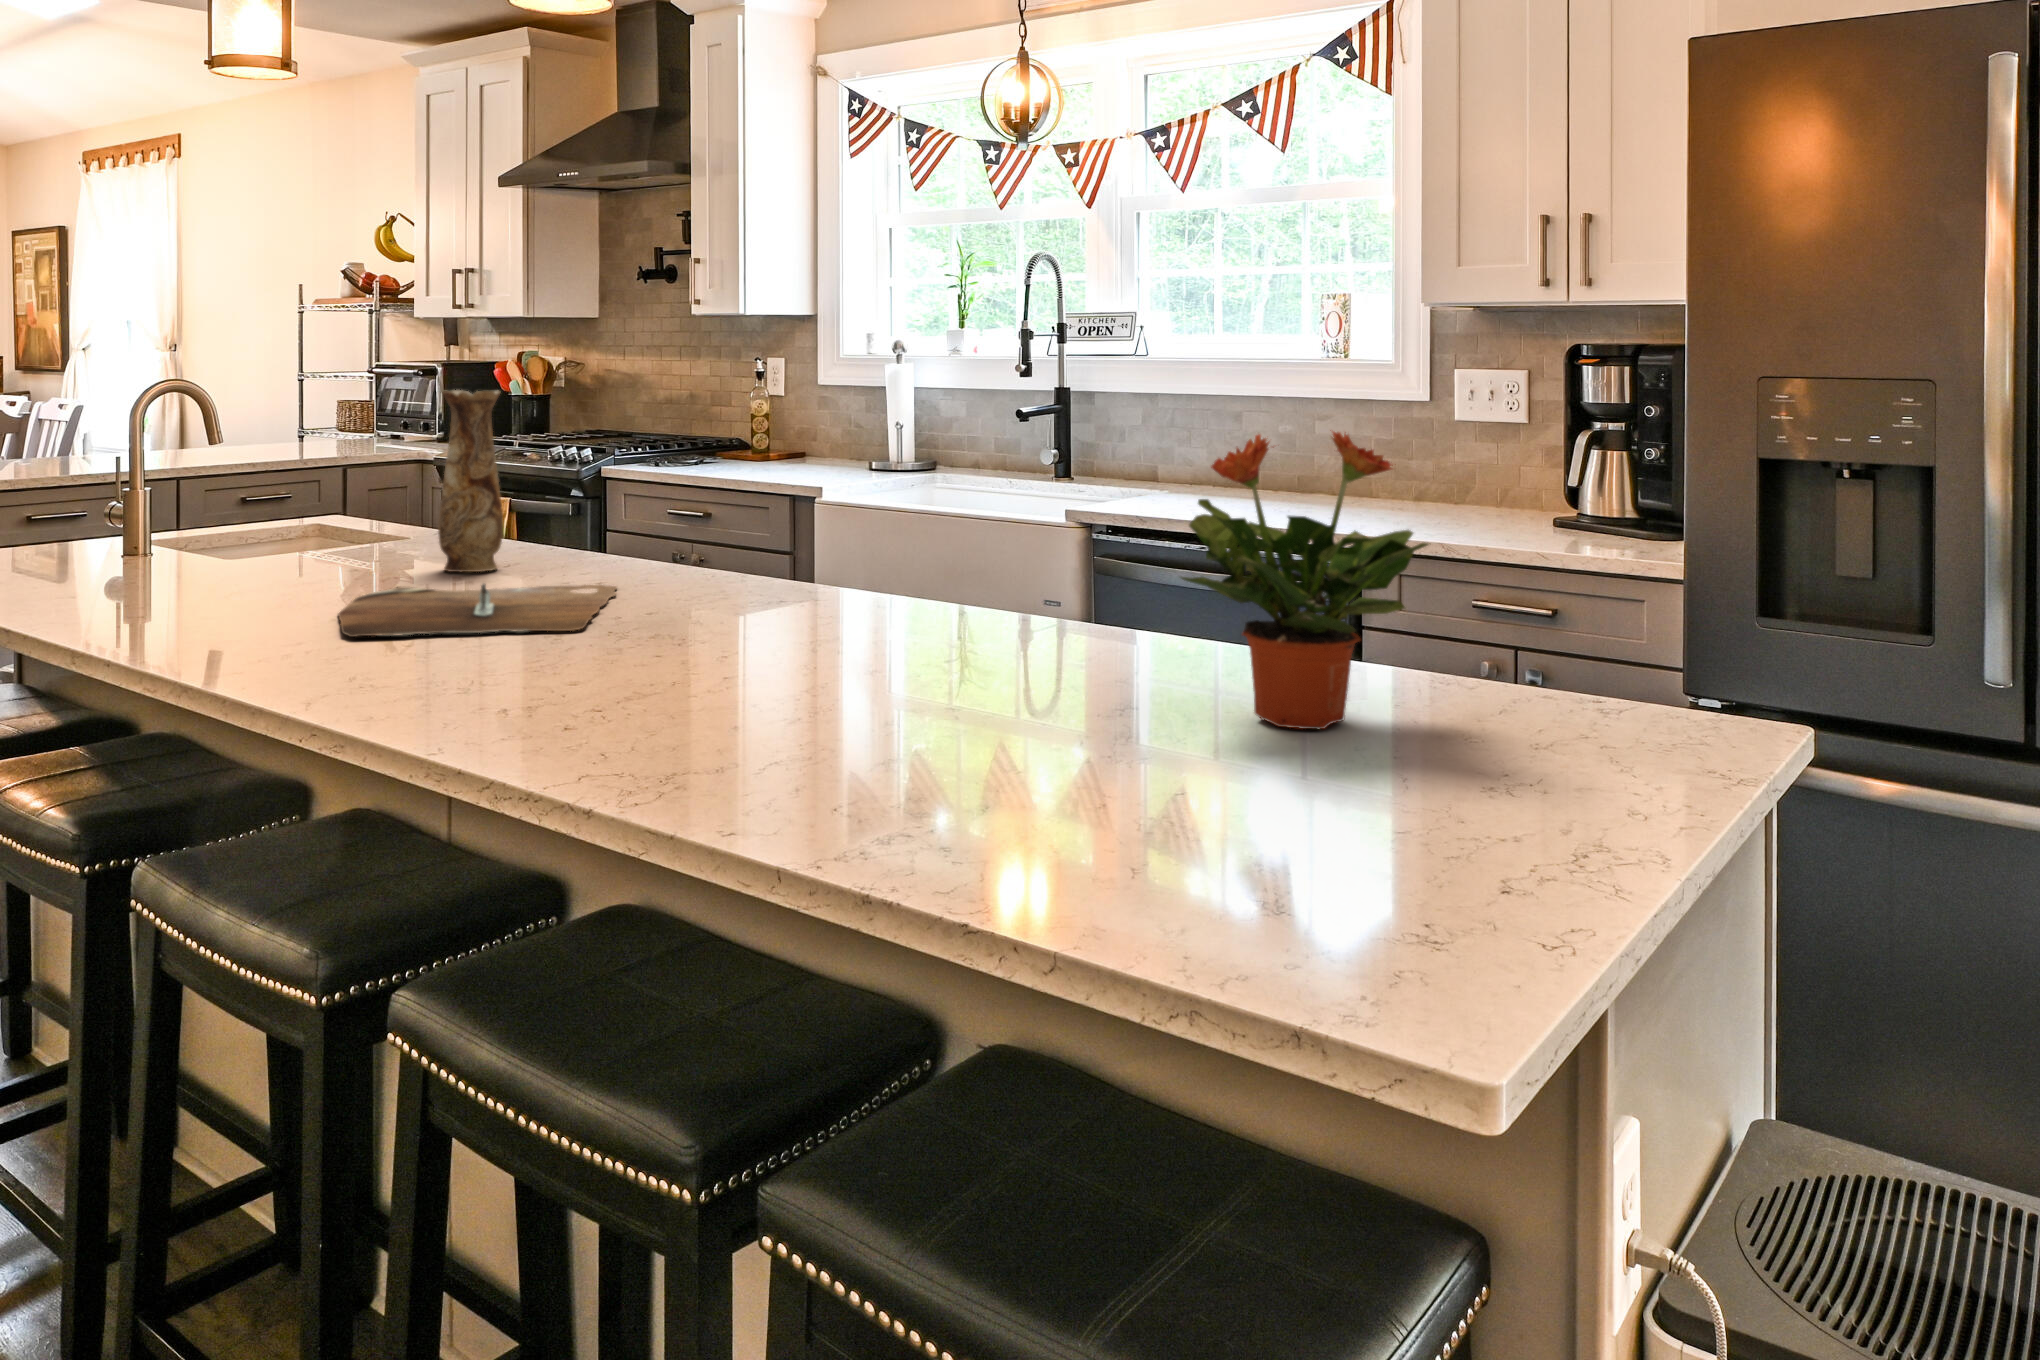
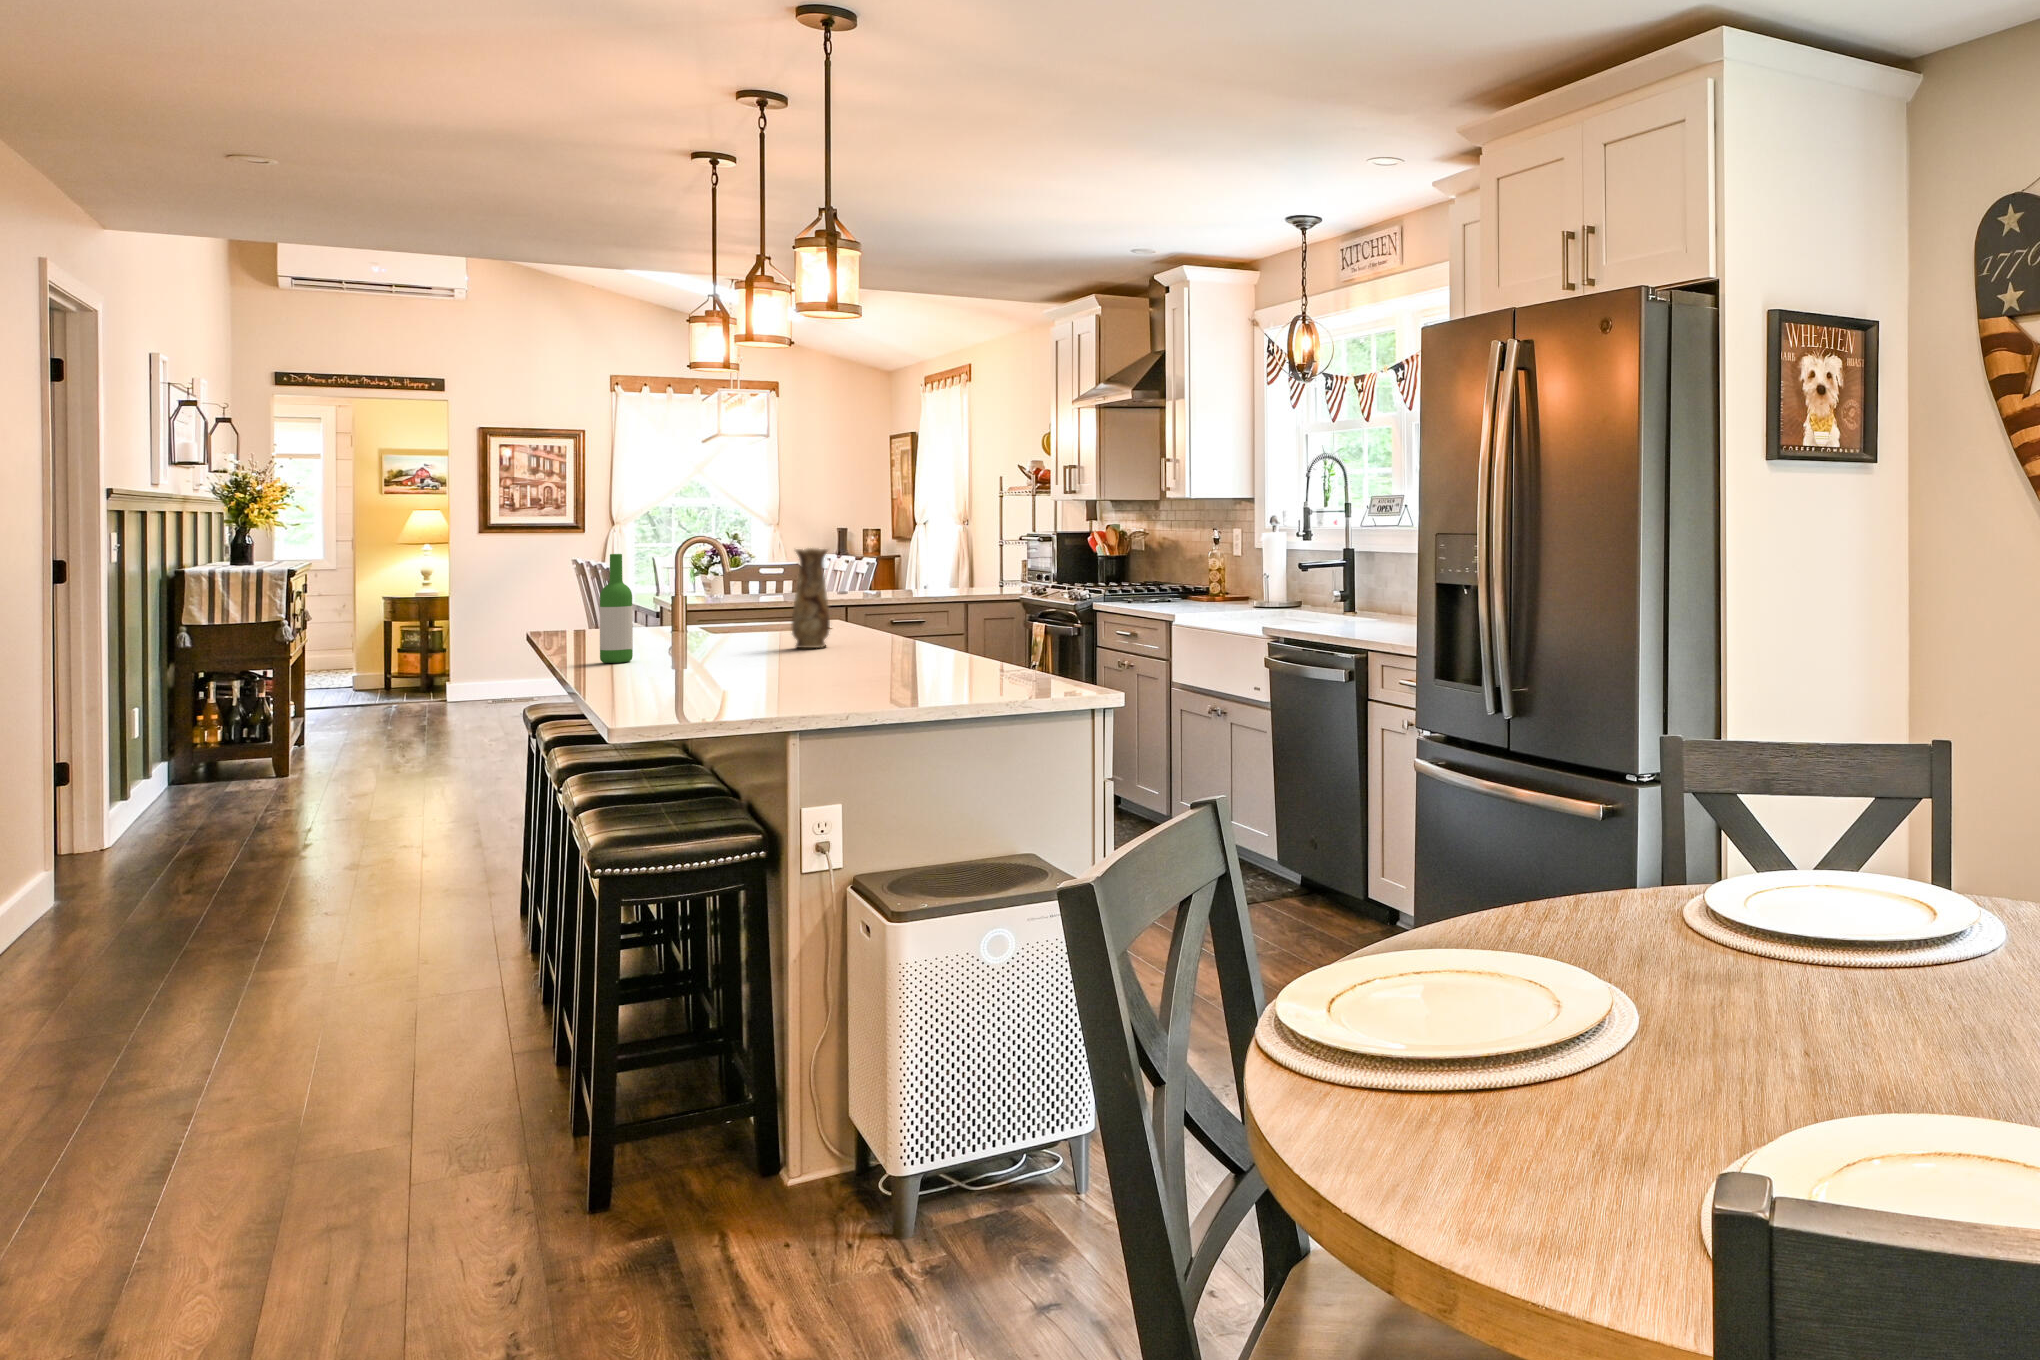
wine bottle: none [150,401,211,620] -> present [600,554,633,663]
potted plant: present [1181,432,1430,729] -> none [877,566,1009,707]
cutting board: present [339,584,617,637] -> none [658,648,853,670]

